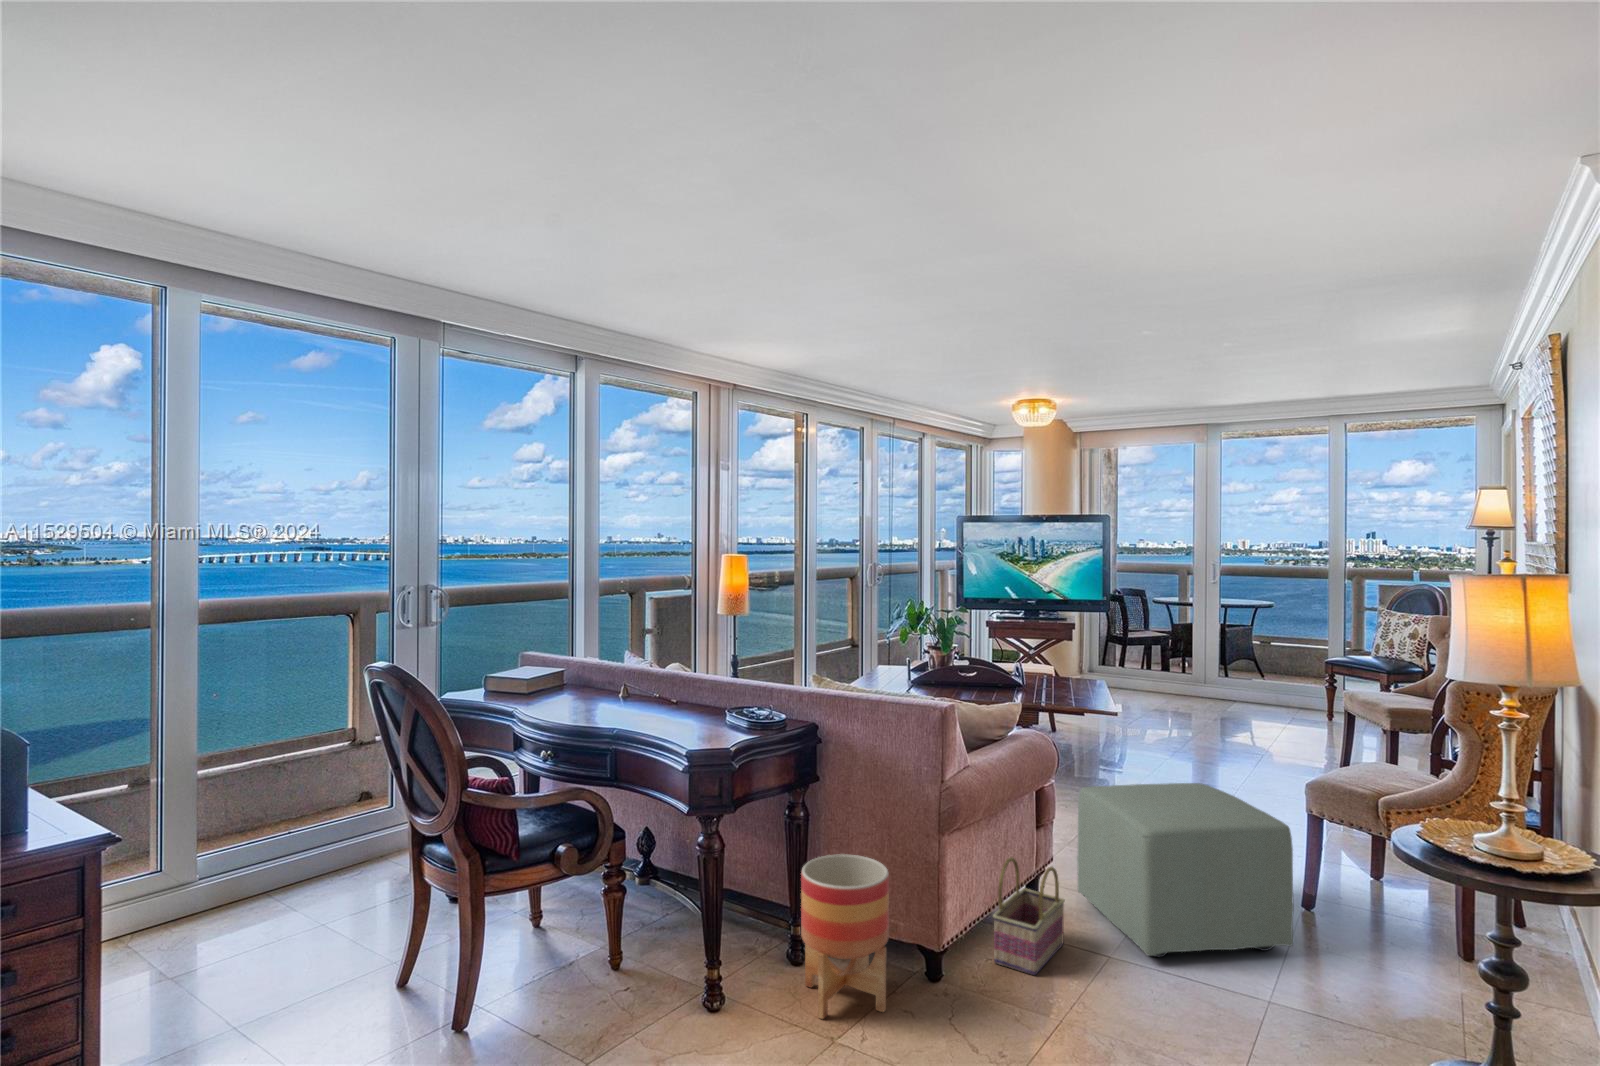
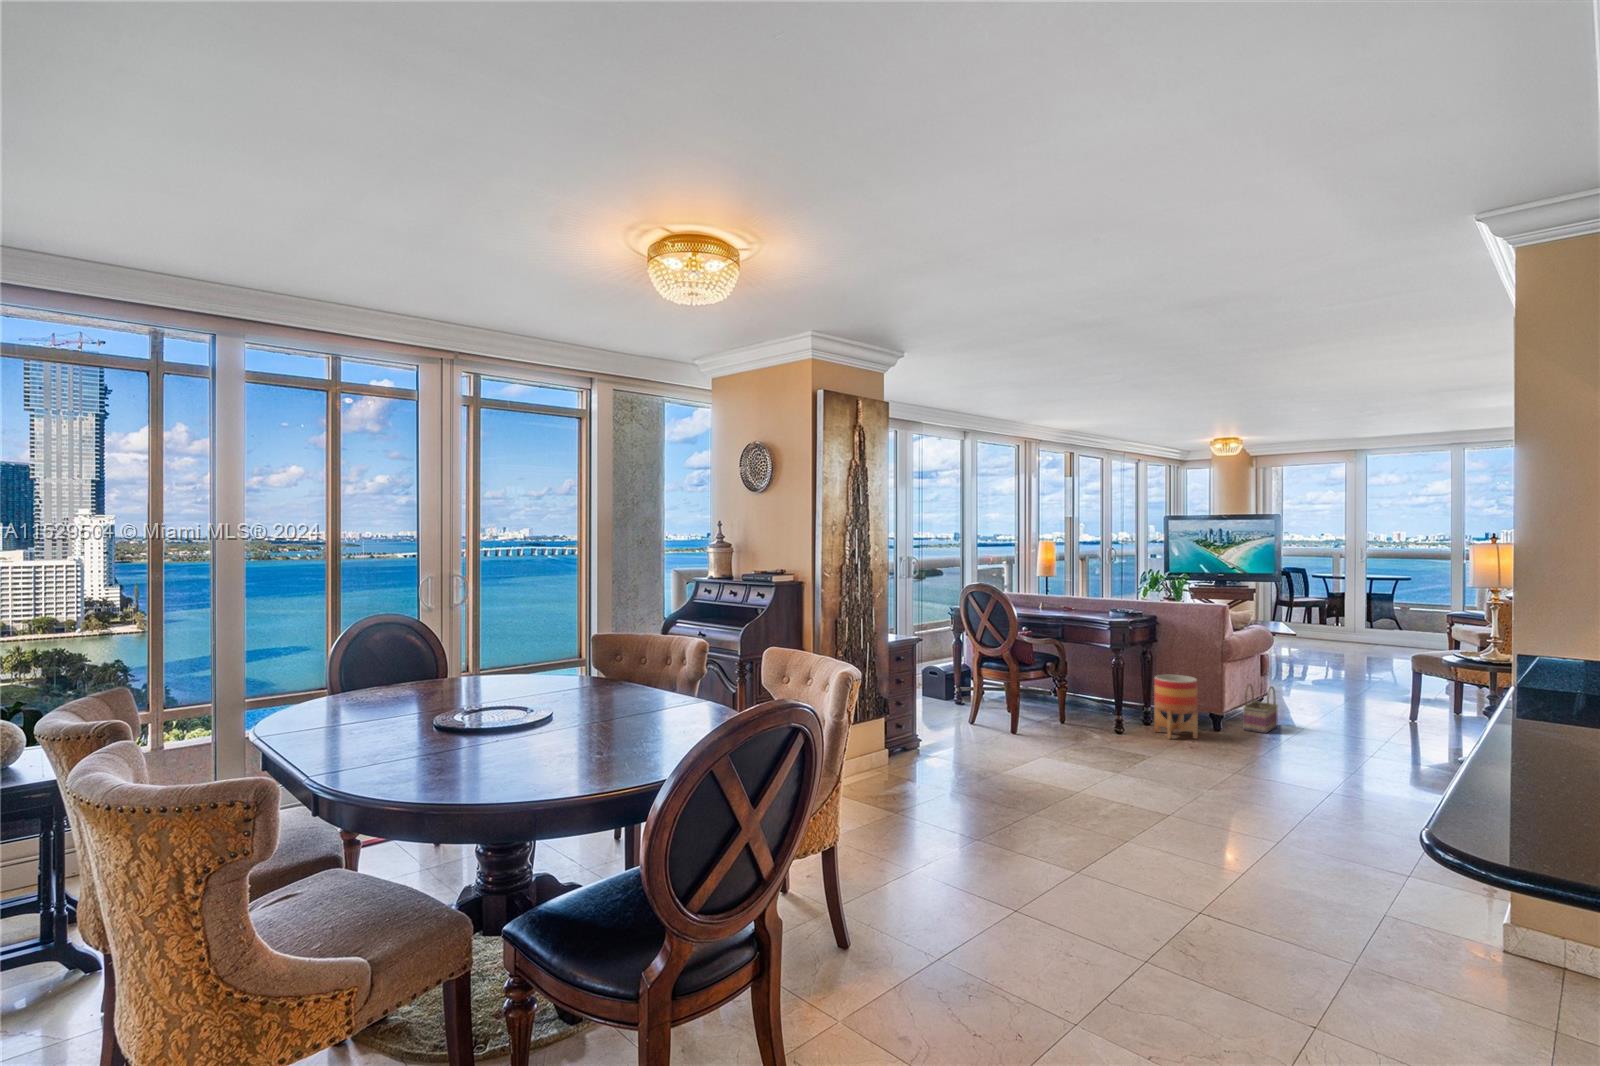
ottoman: present [1077,783,1294,957] -> none [1281,657,1401,732]

